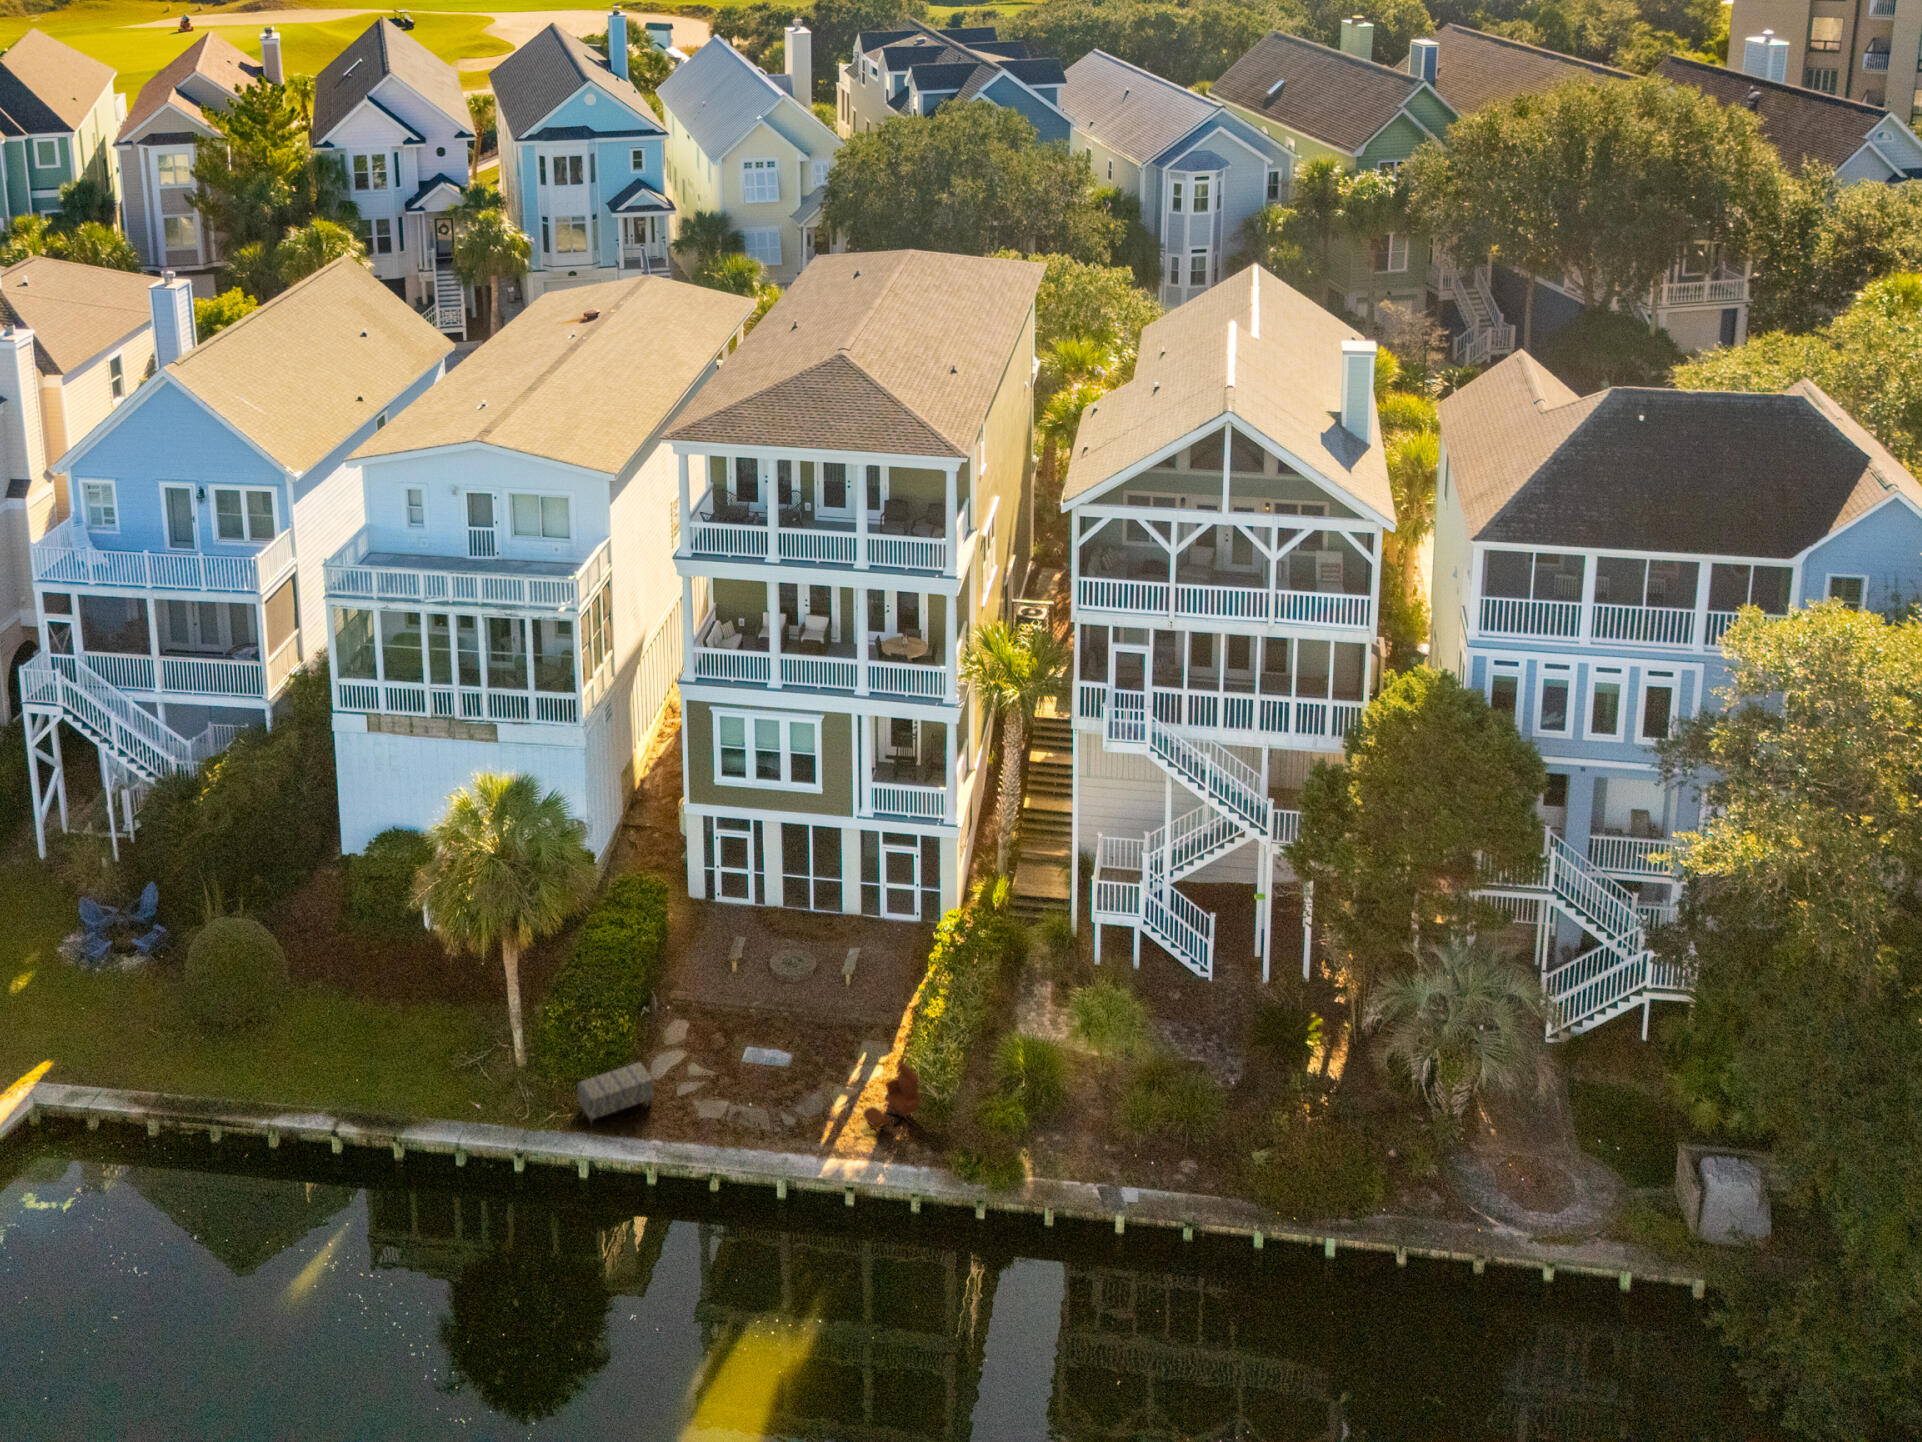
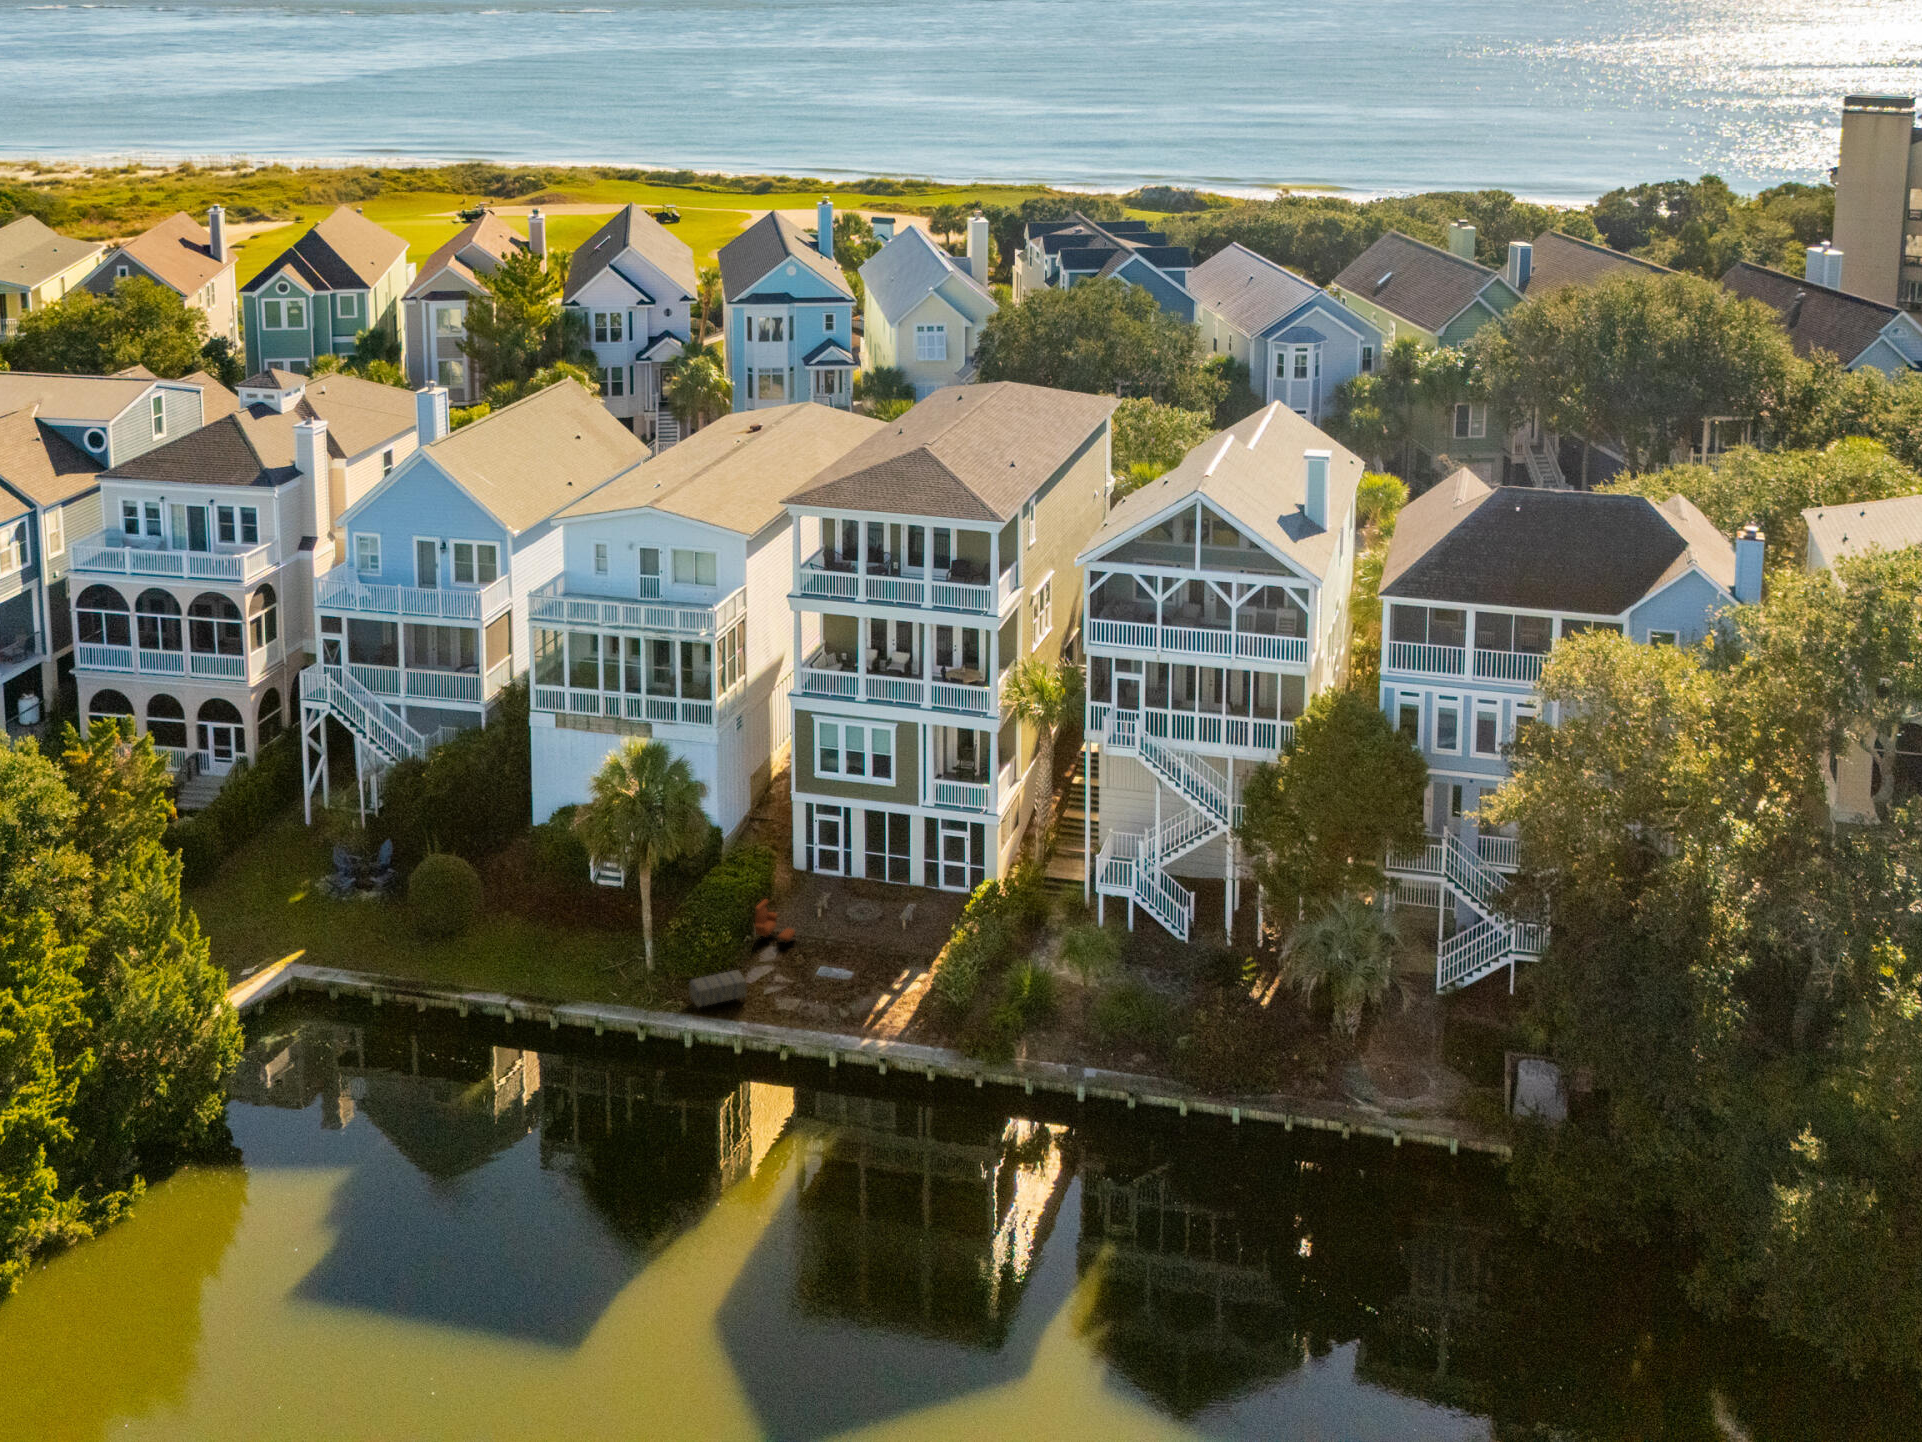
lounge chair: present [863,1062,921,1132] -> present [754,899,795,944]

